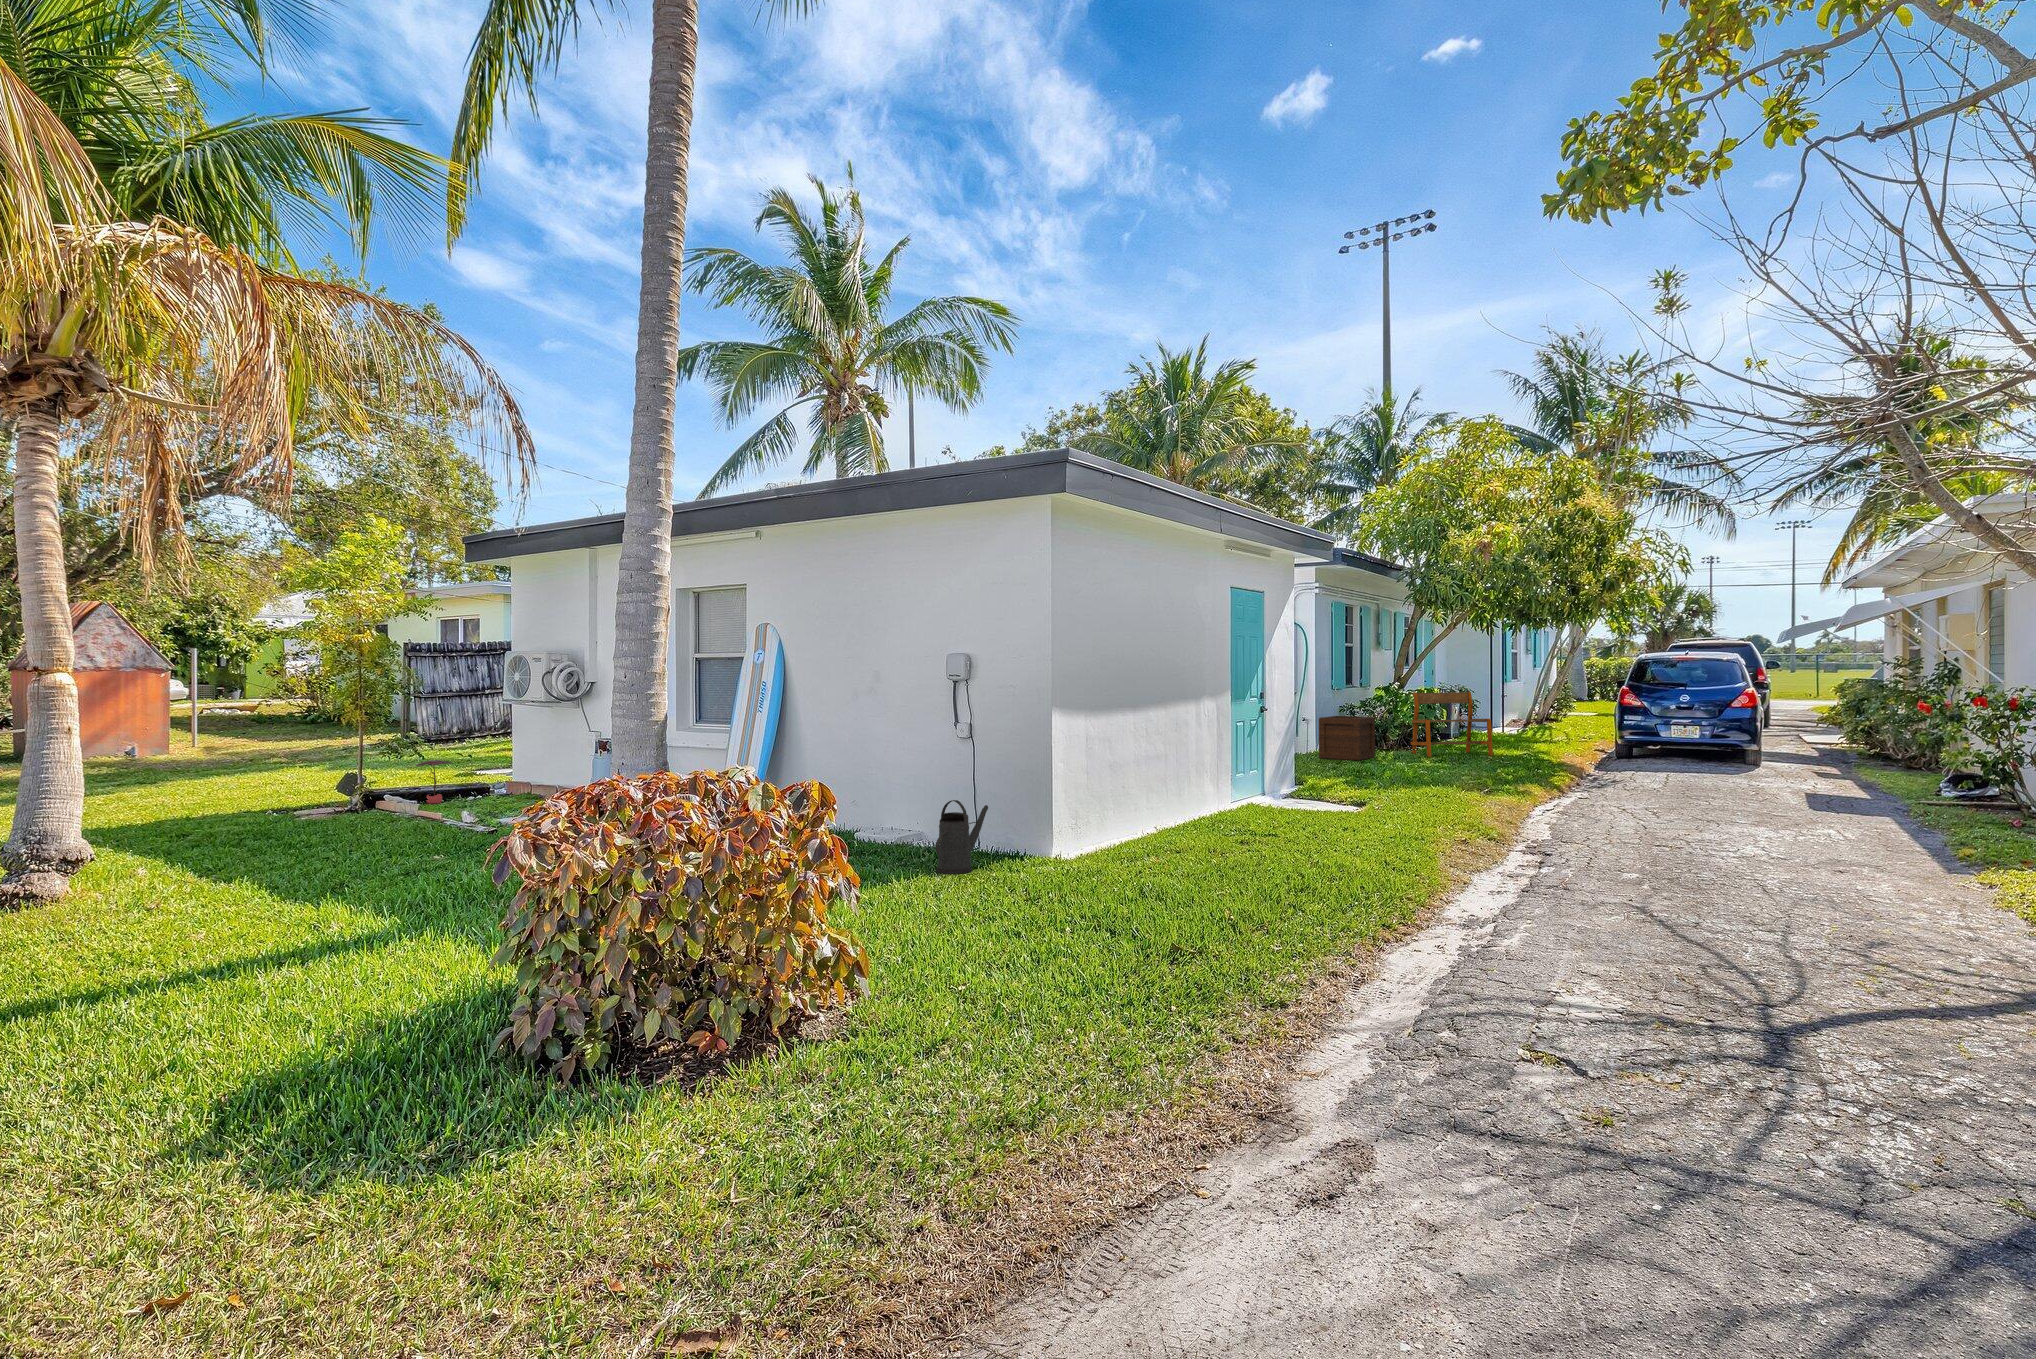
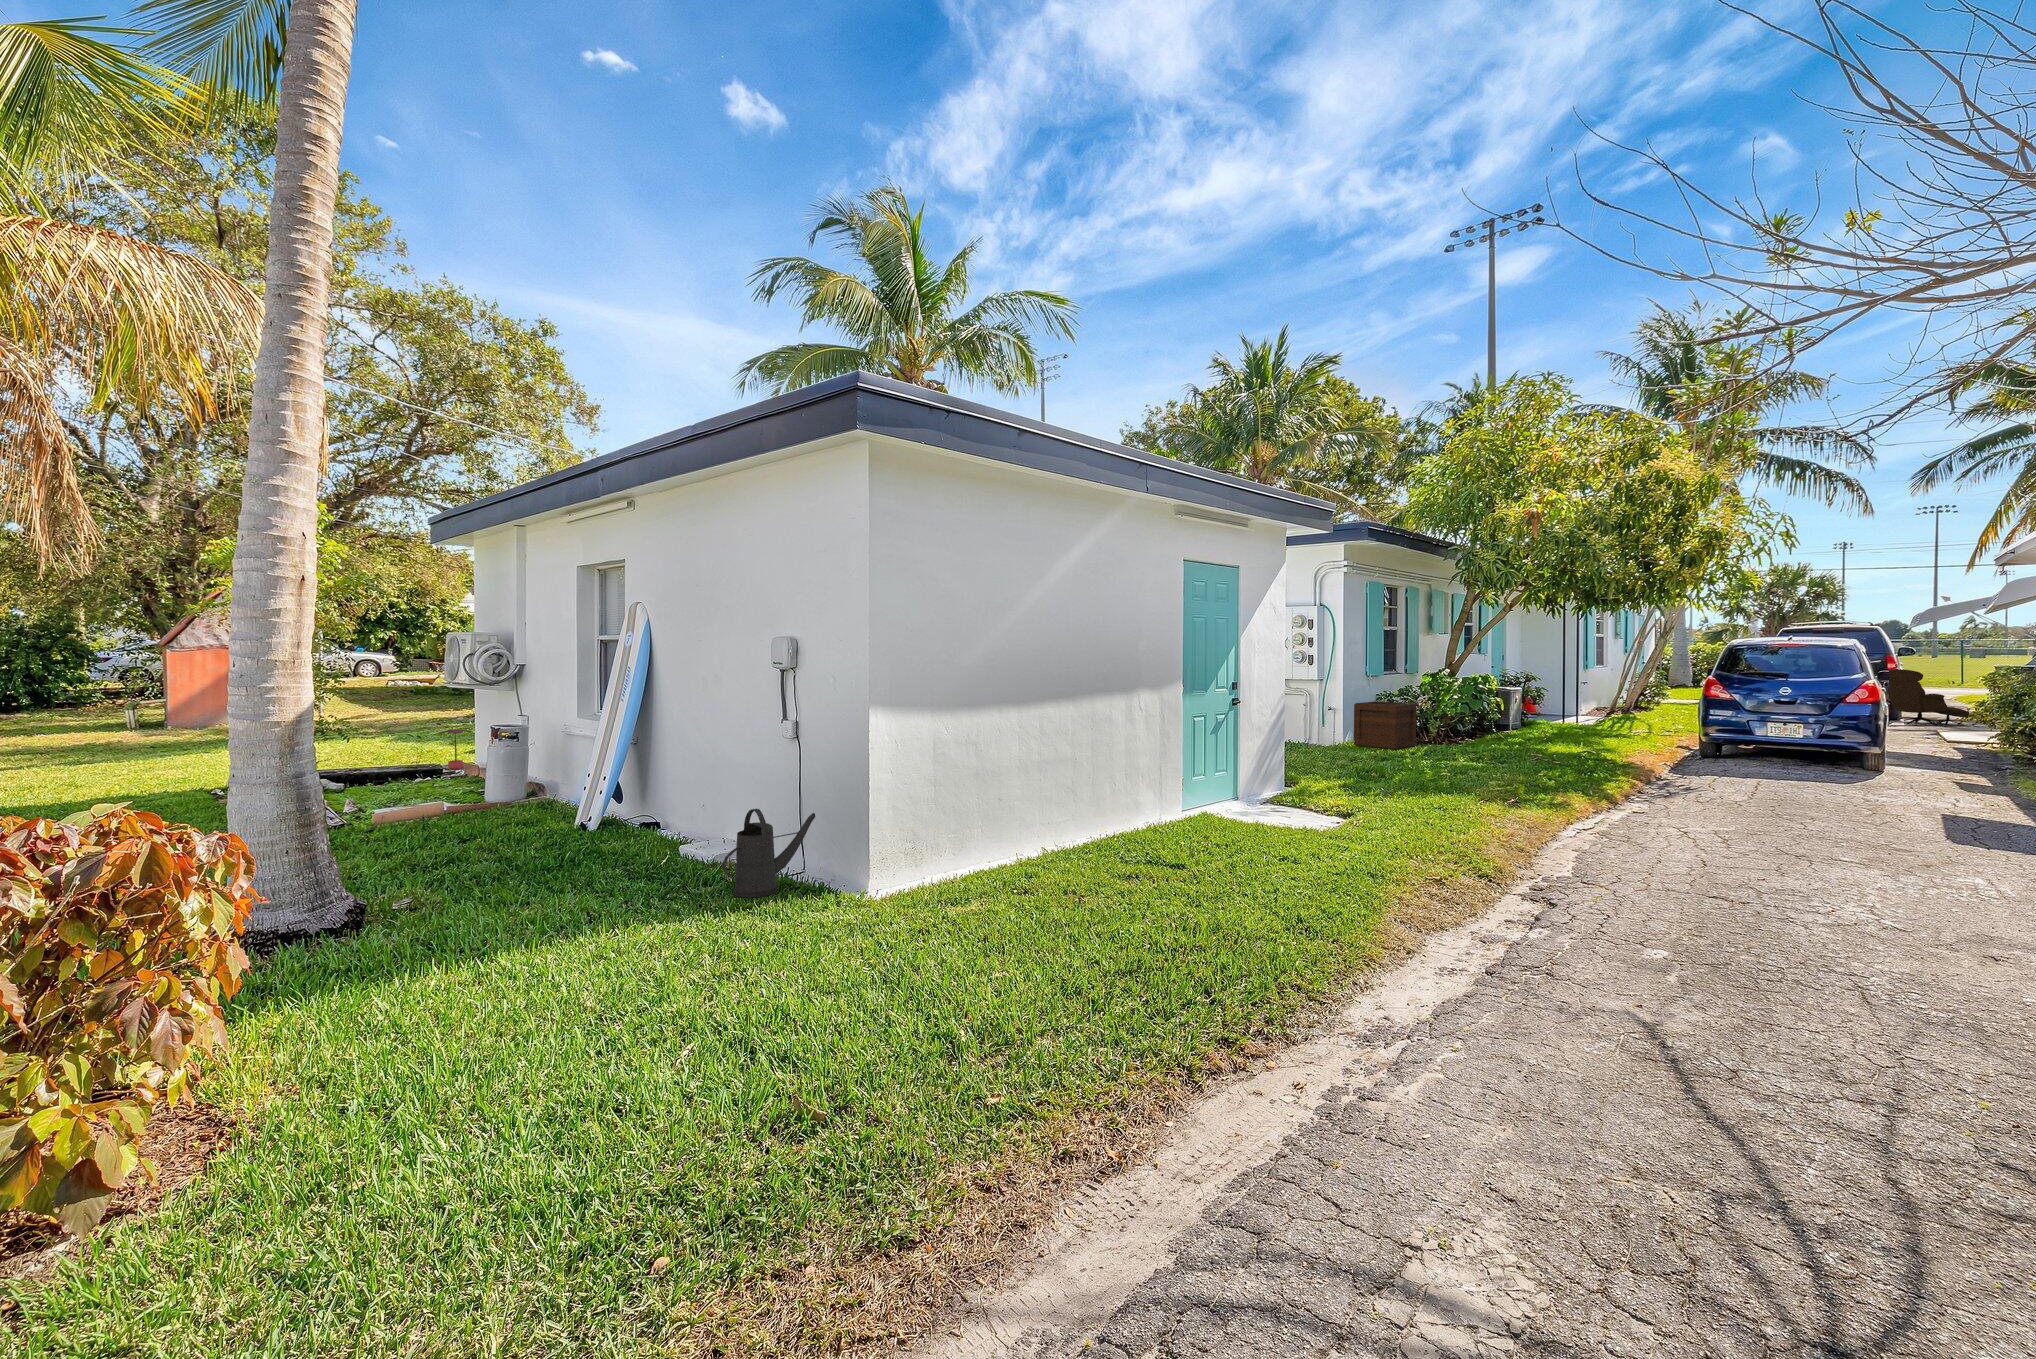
lounge chair: none [1758,680,1825,731] -> present [1888,669,1969,726]
bench: present [1411,692,1493,757] -> none [1460,678,1552,747]

